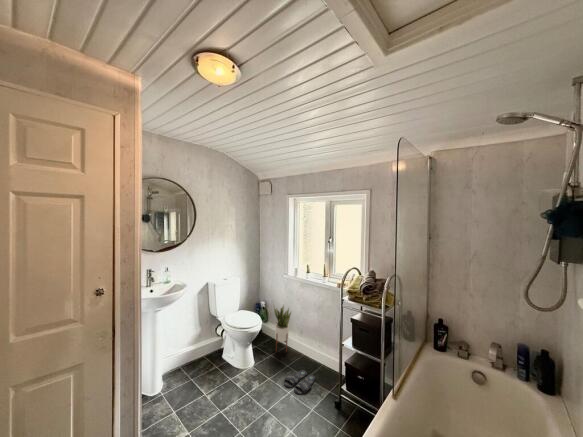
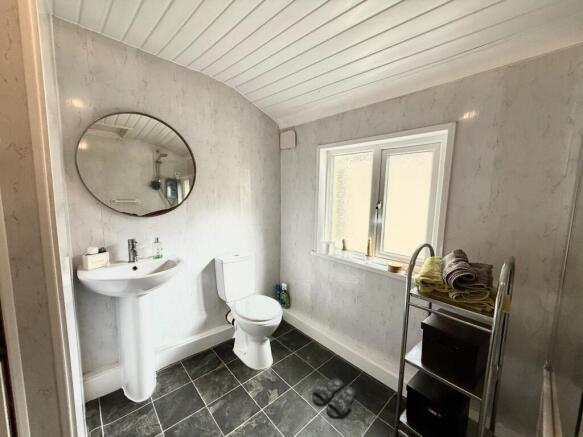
potted plant: present [273,304,291,351] -> none [298,287,322,349]

